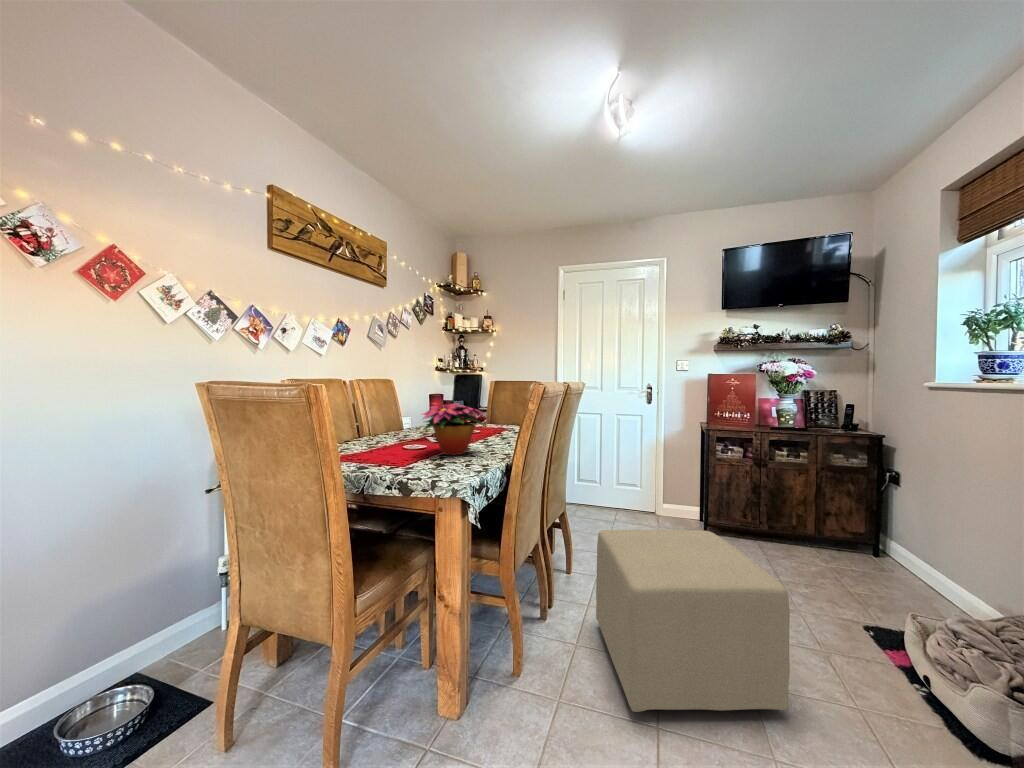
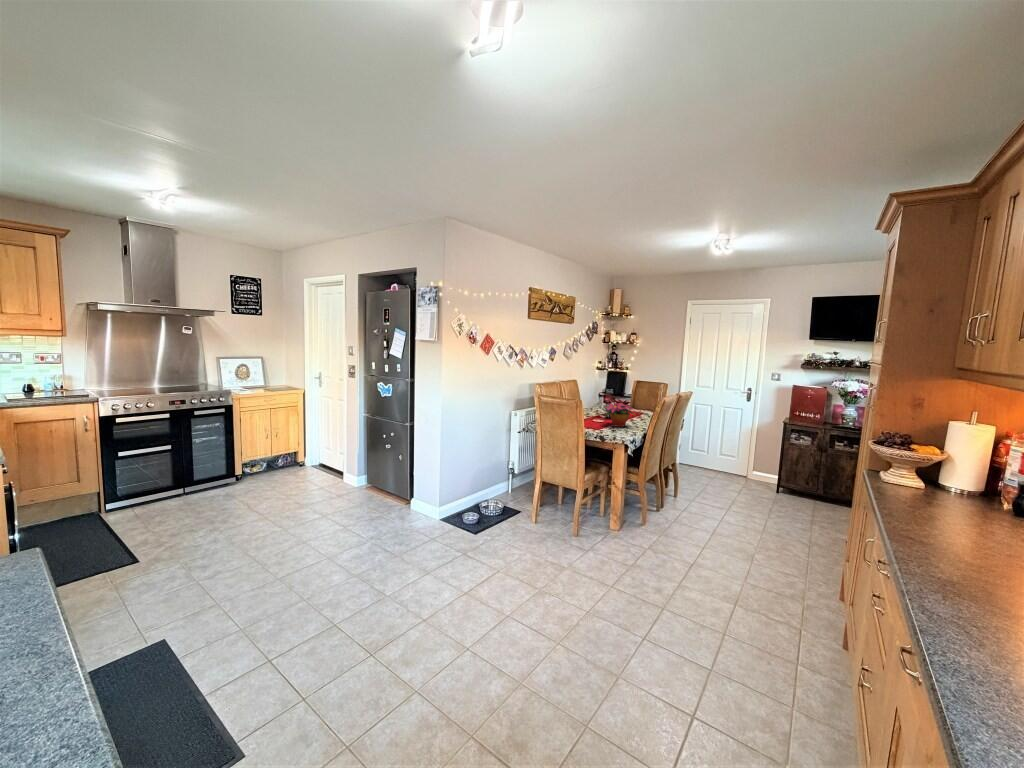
ottoman: present [596,530,790,712] -> none [685,470,773,551]

